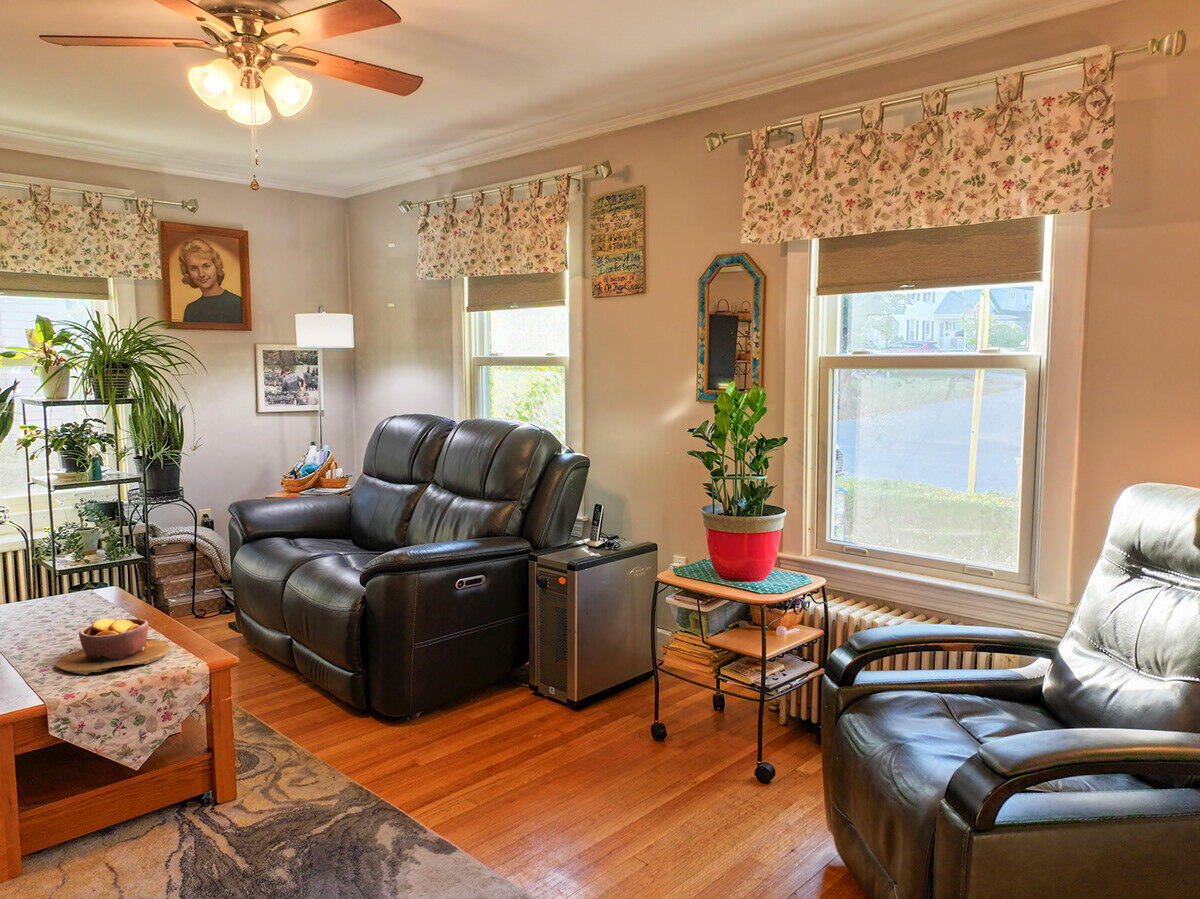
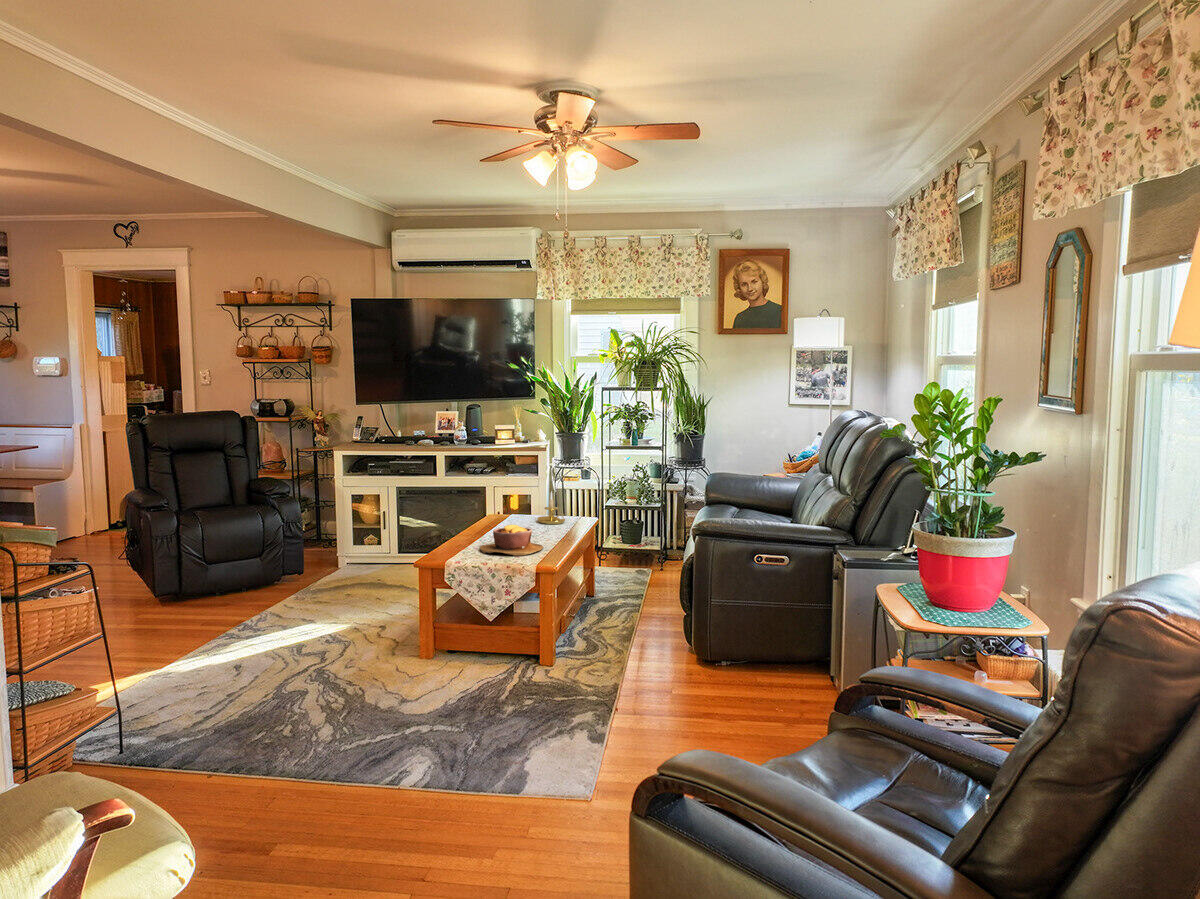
candle holder: none [43,559,103,610] -> present [537,492,565,524]

